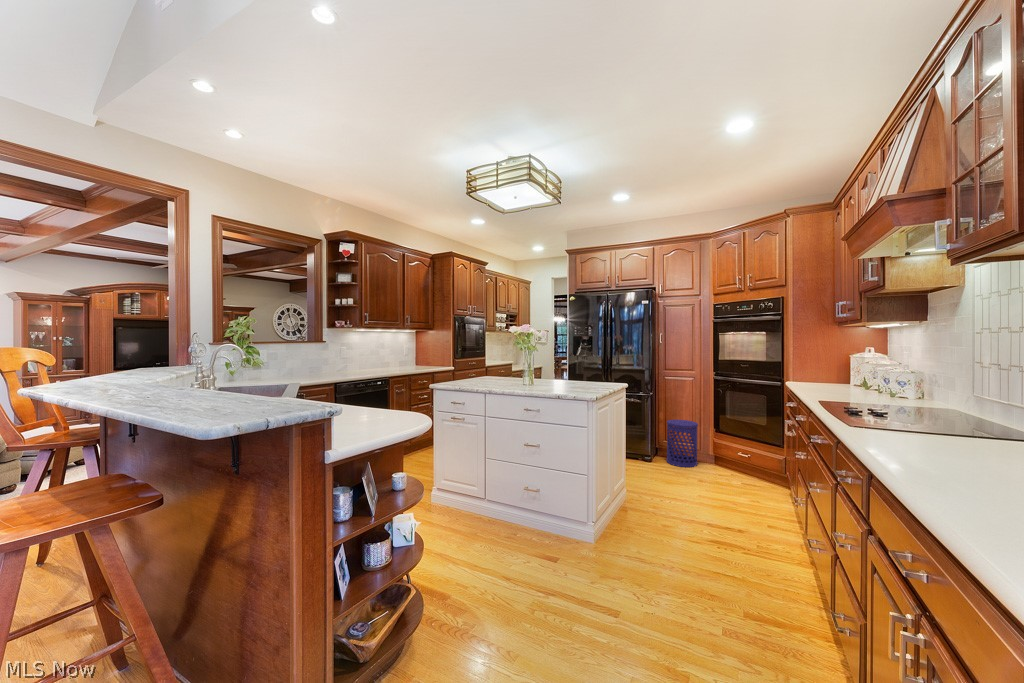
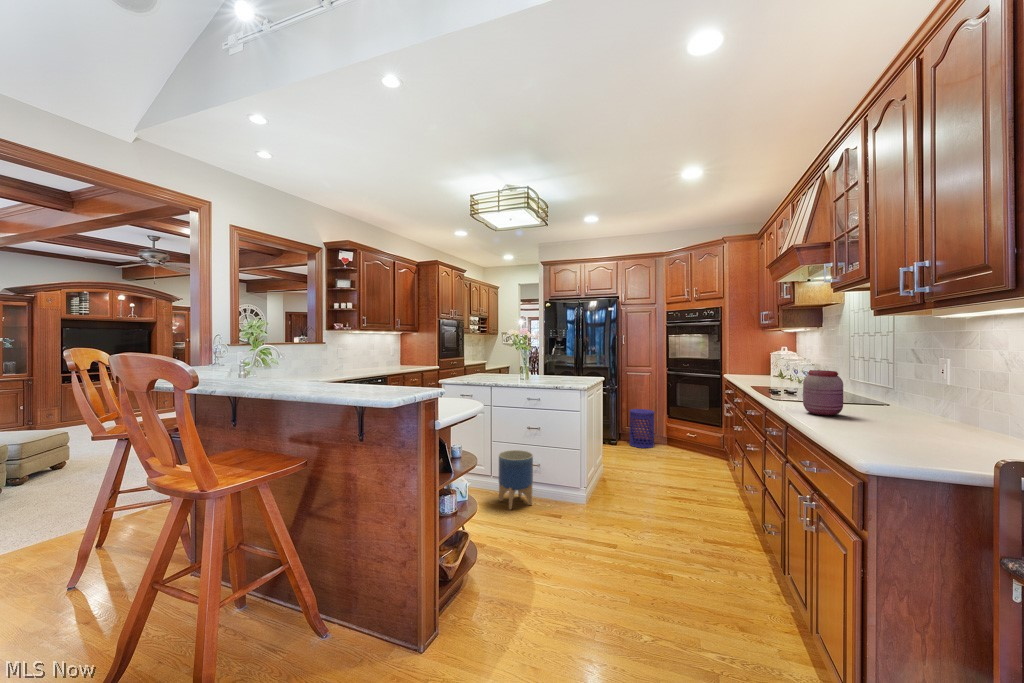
jar: none [900,386,975,462] -> present [803,370,843,416]
planter: none [487,470,529,544] -> present [499,450,533,509]

